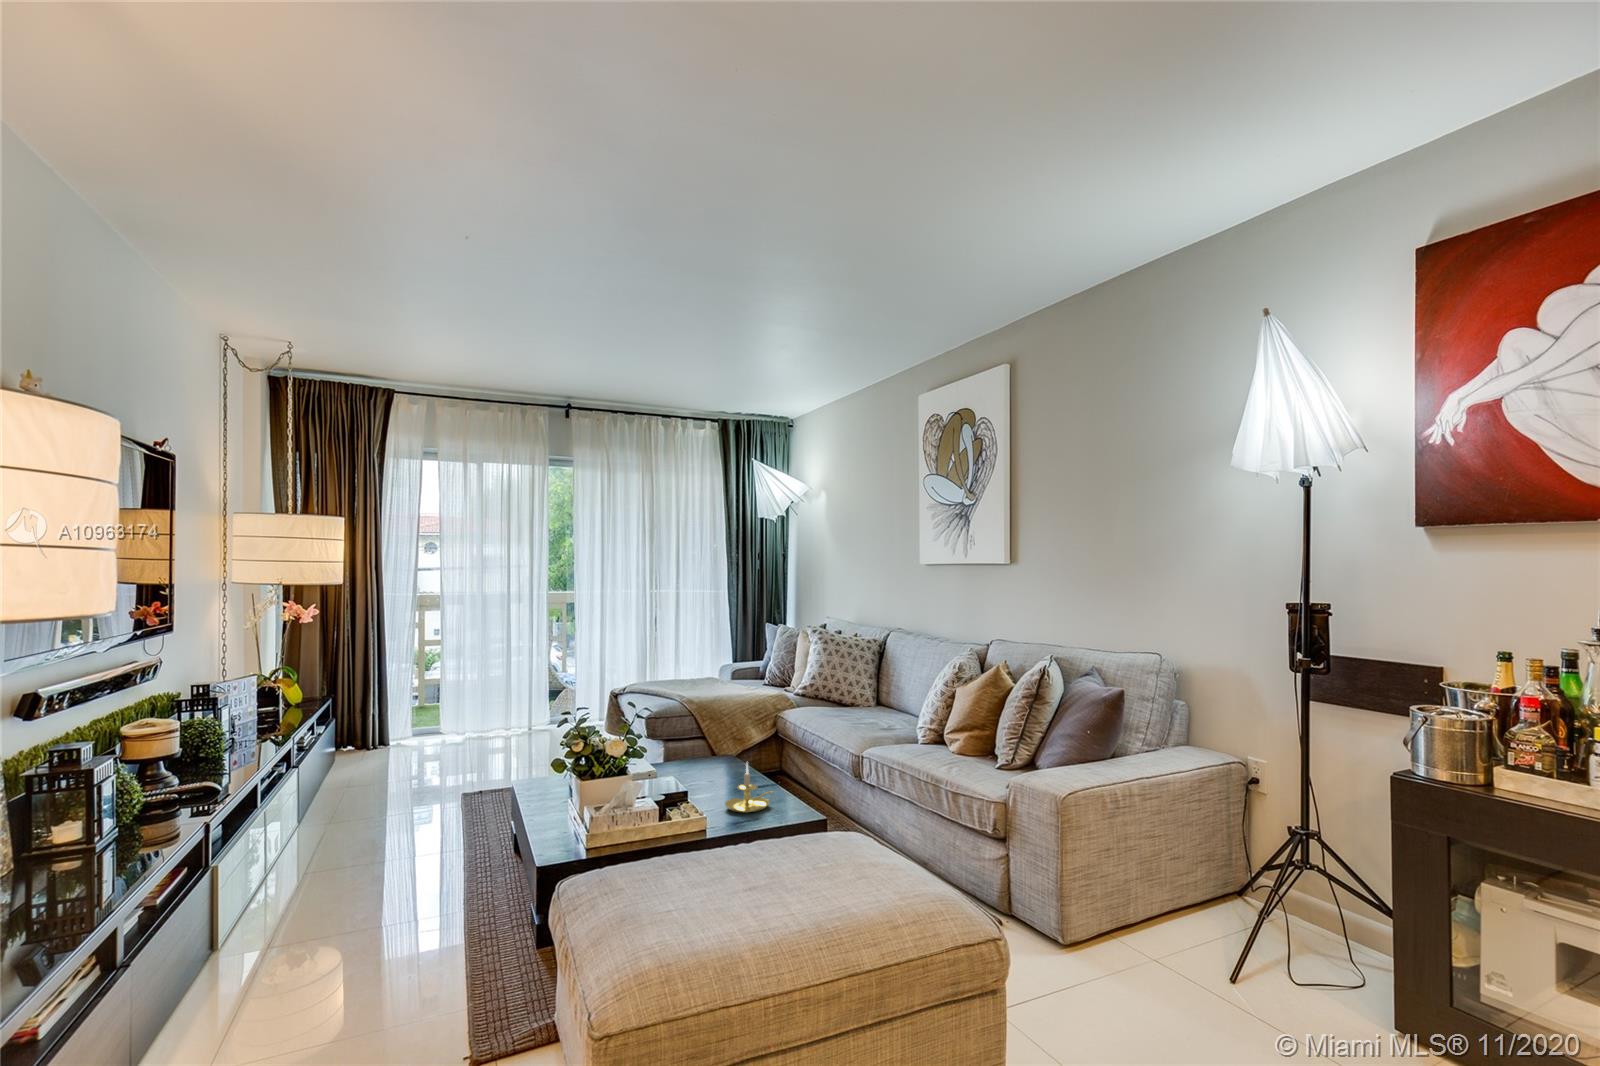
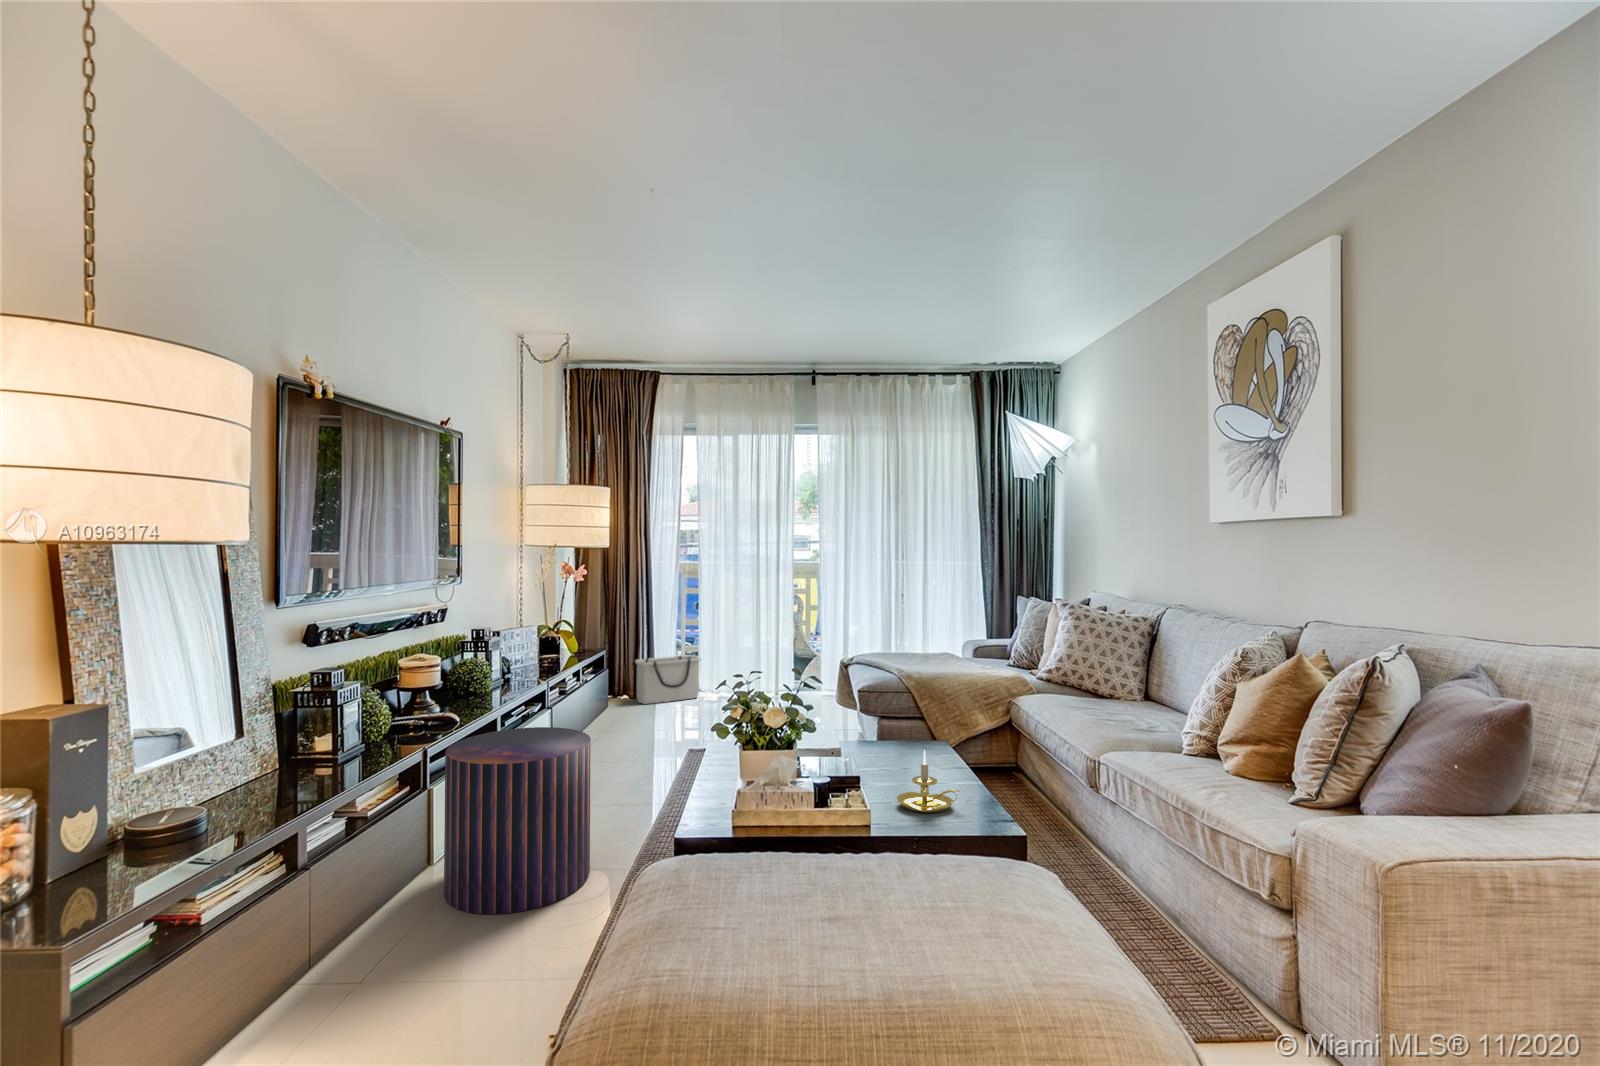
storage bin: none [362,698,441,756] -> present [635,656,701,704]
pouf: none [269,782,430,978] -> present [444,727,591,914]

